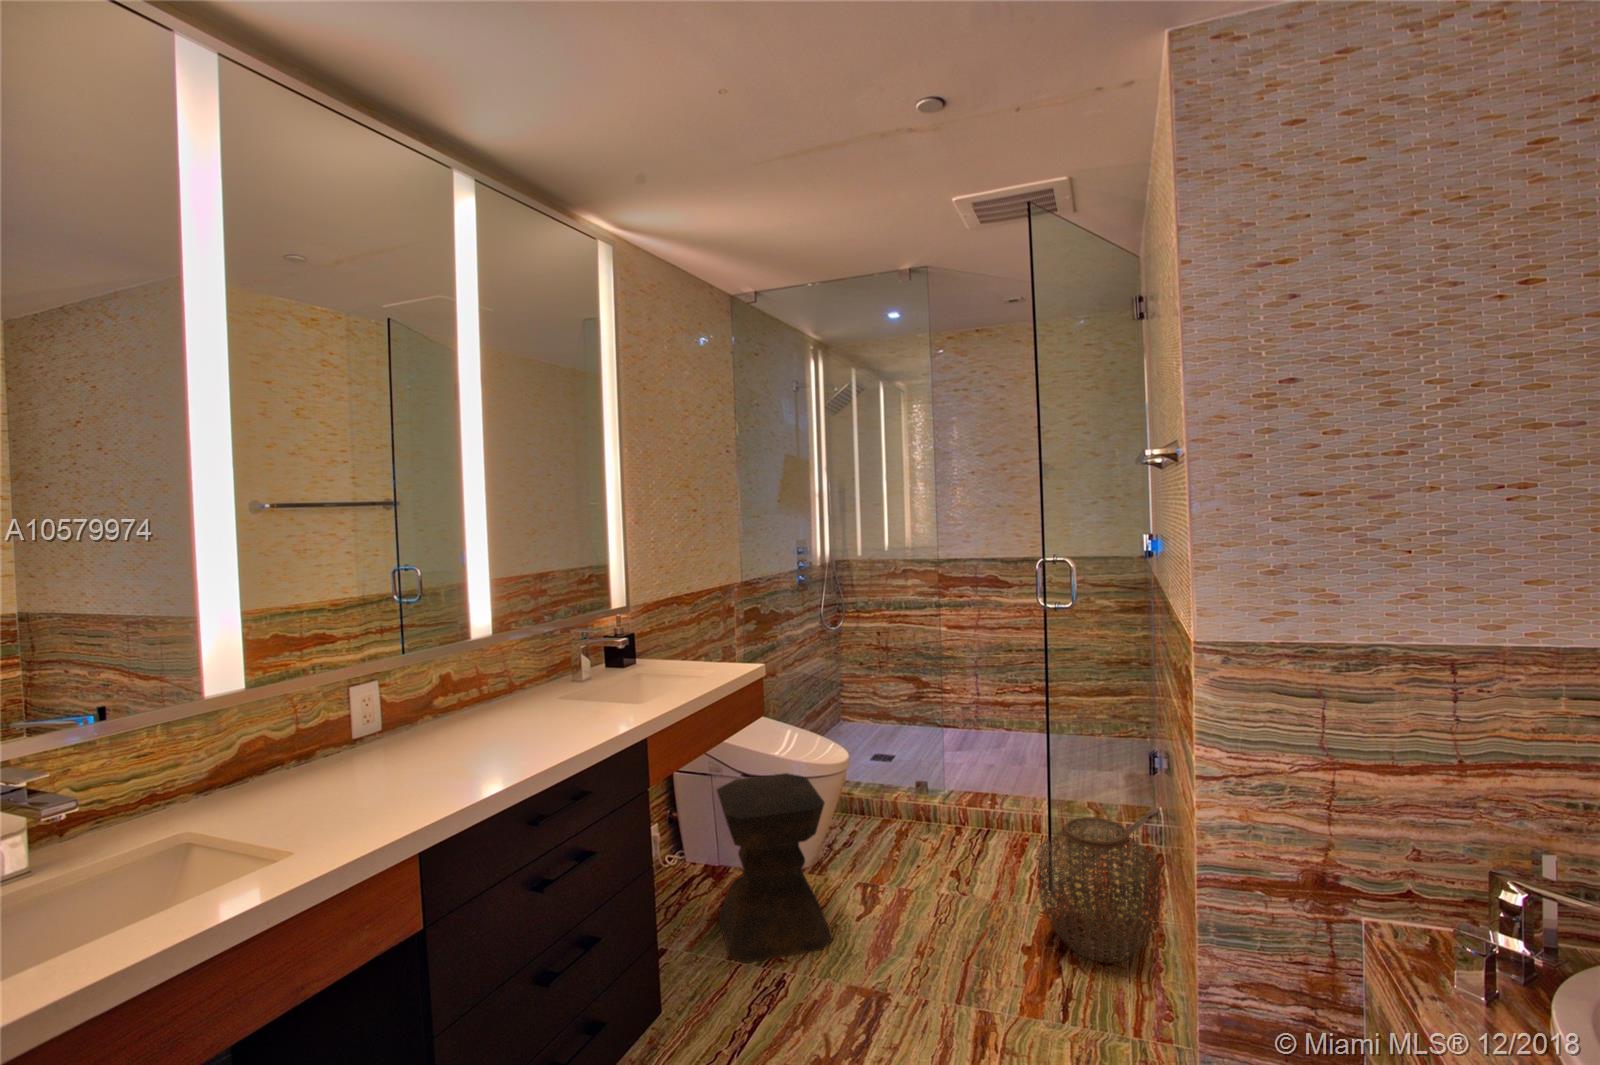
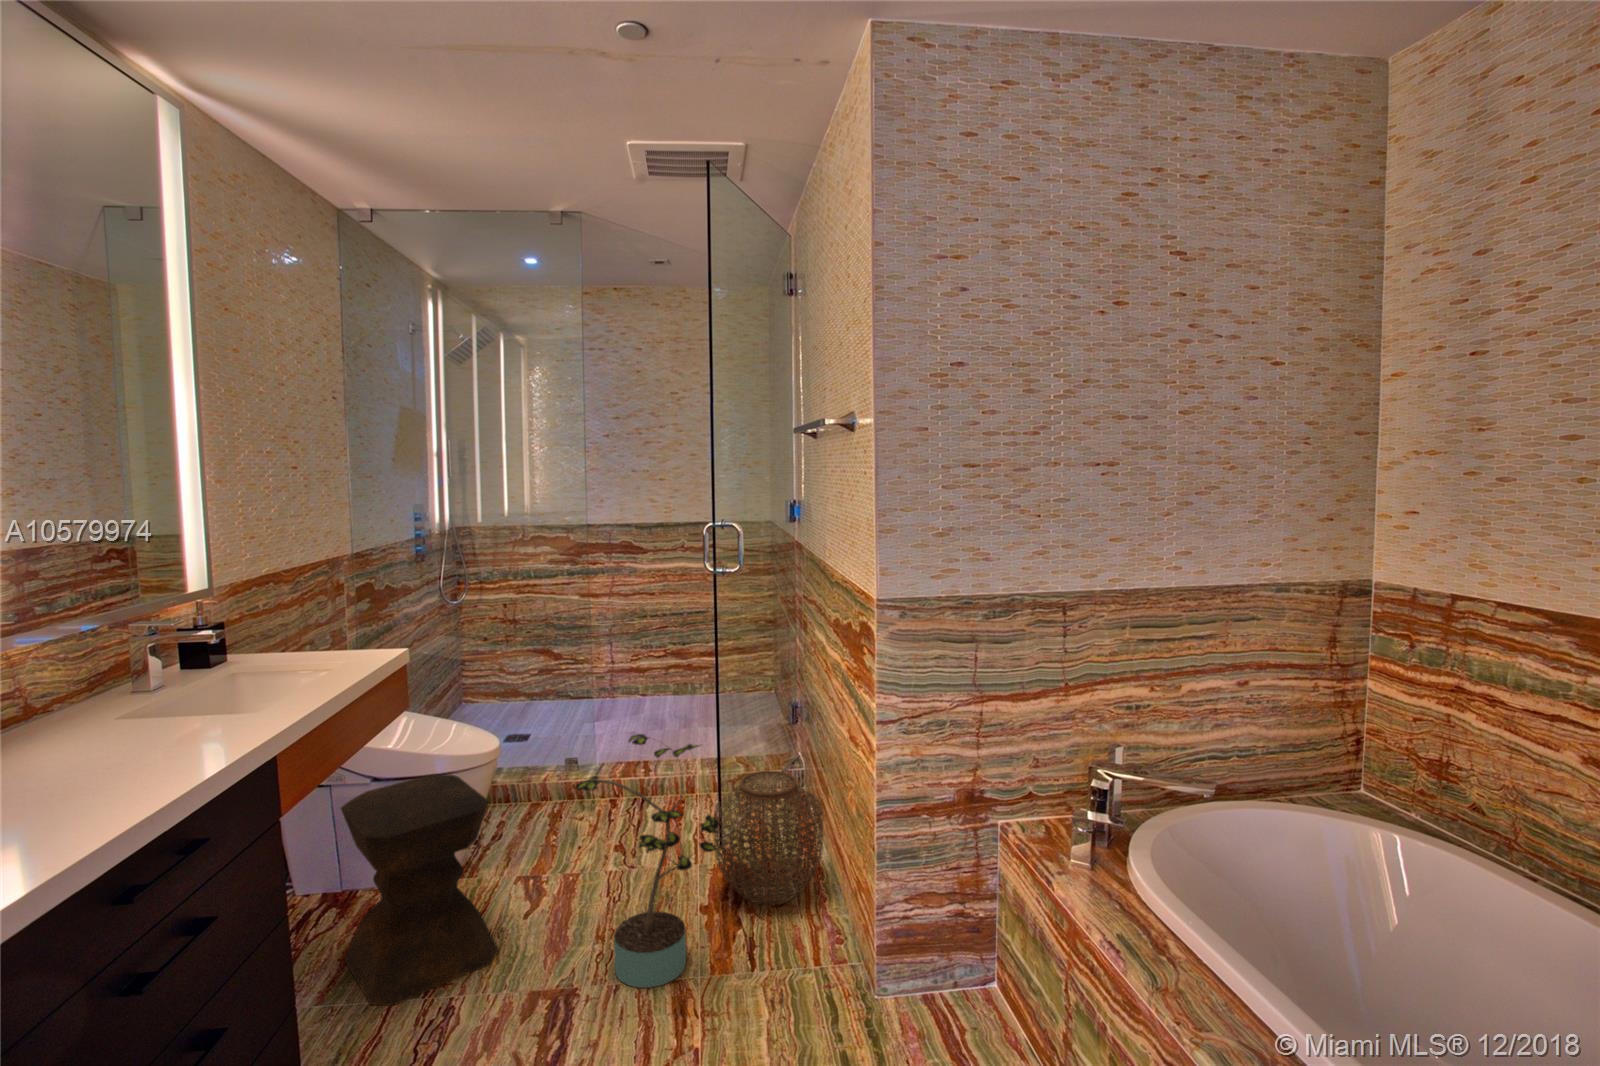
potted plant: none [889,760,1025,1010] -> present [576,734,719,988]

